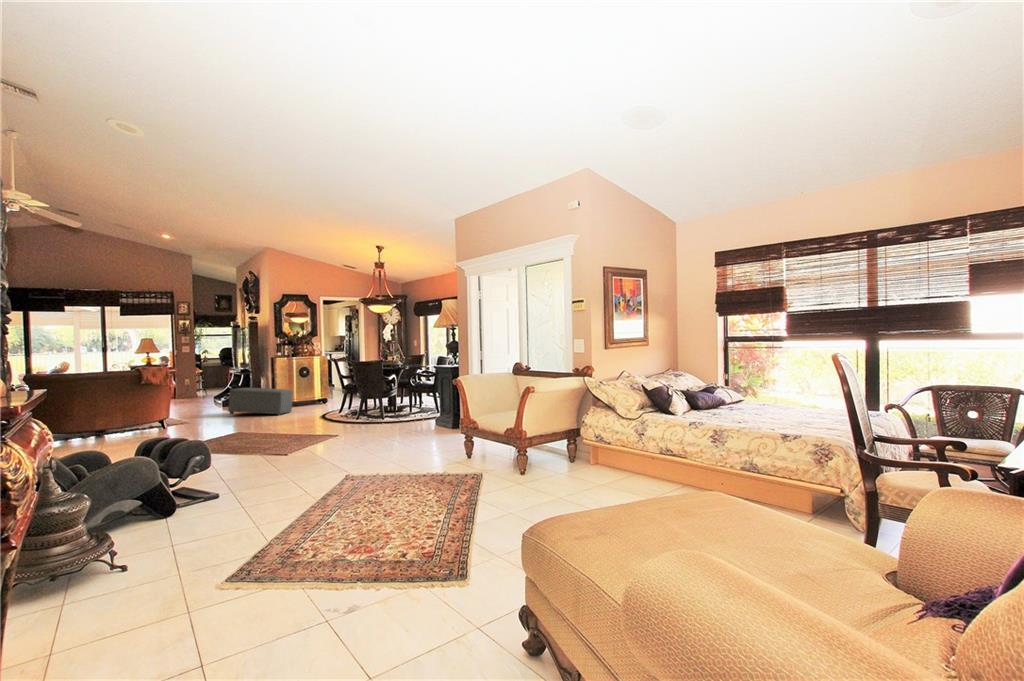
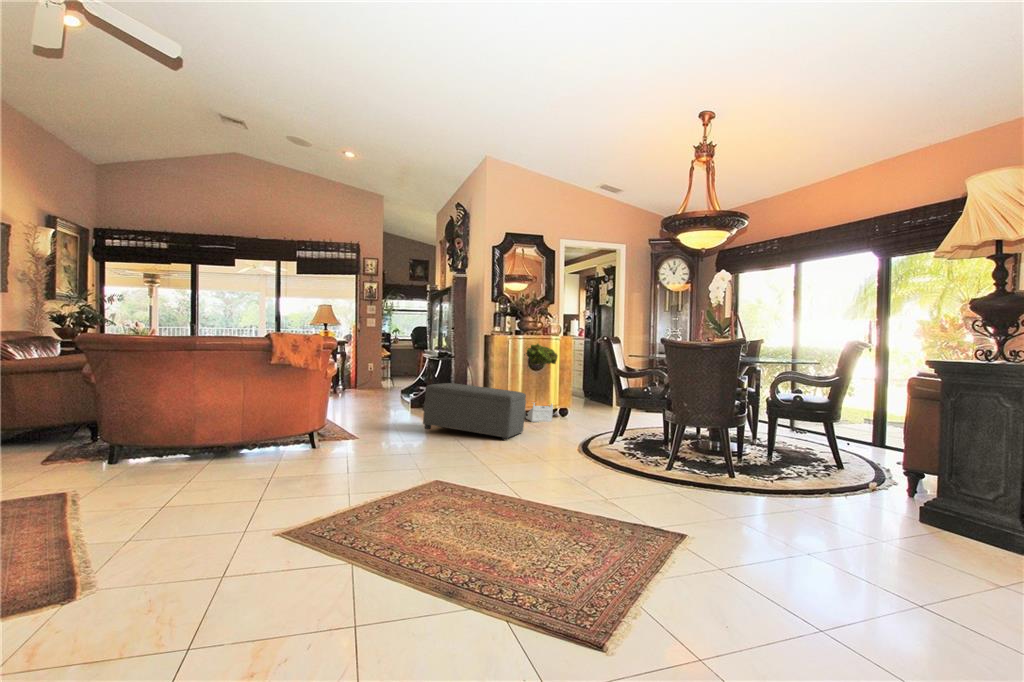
potted tree: none [296,362,317,407] -> present [524,344,557,422]

